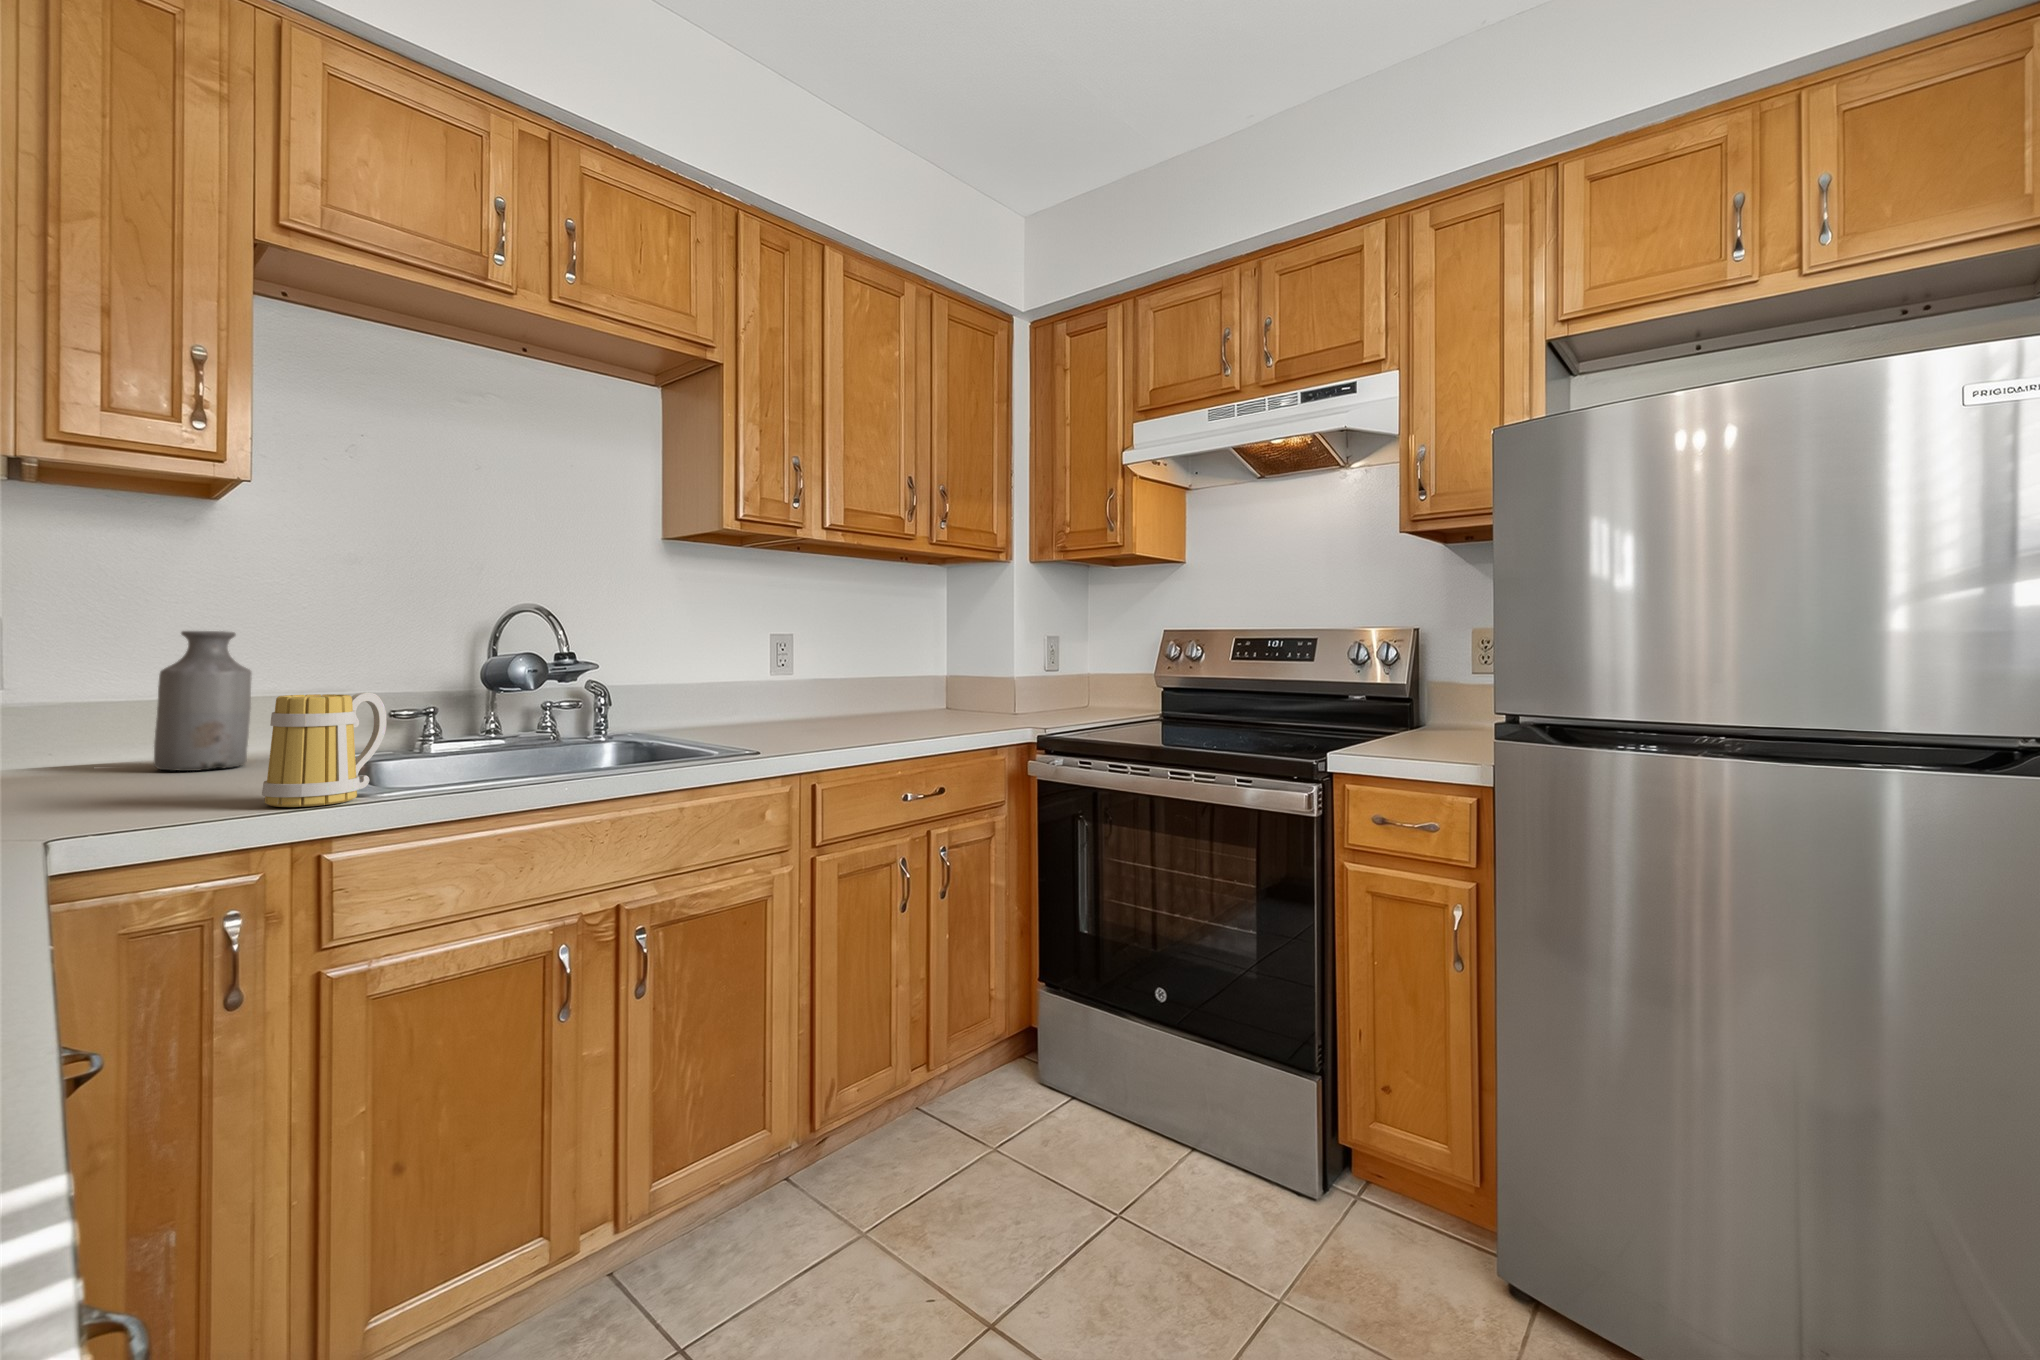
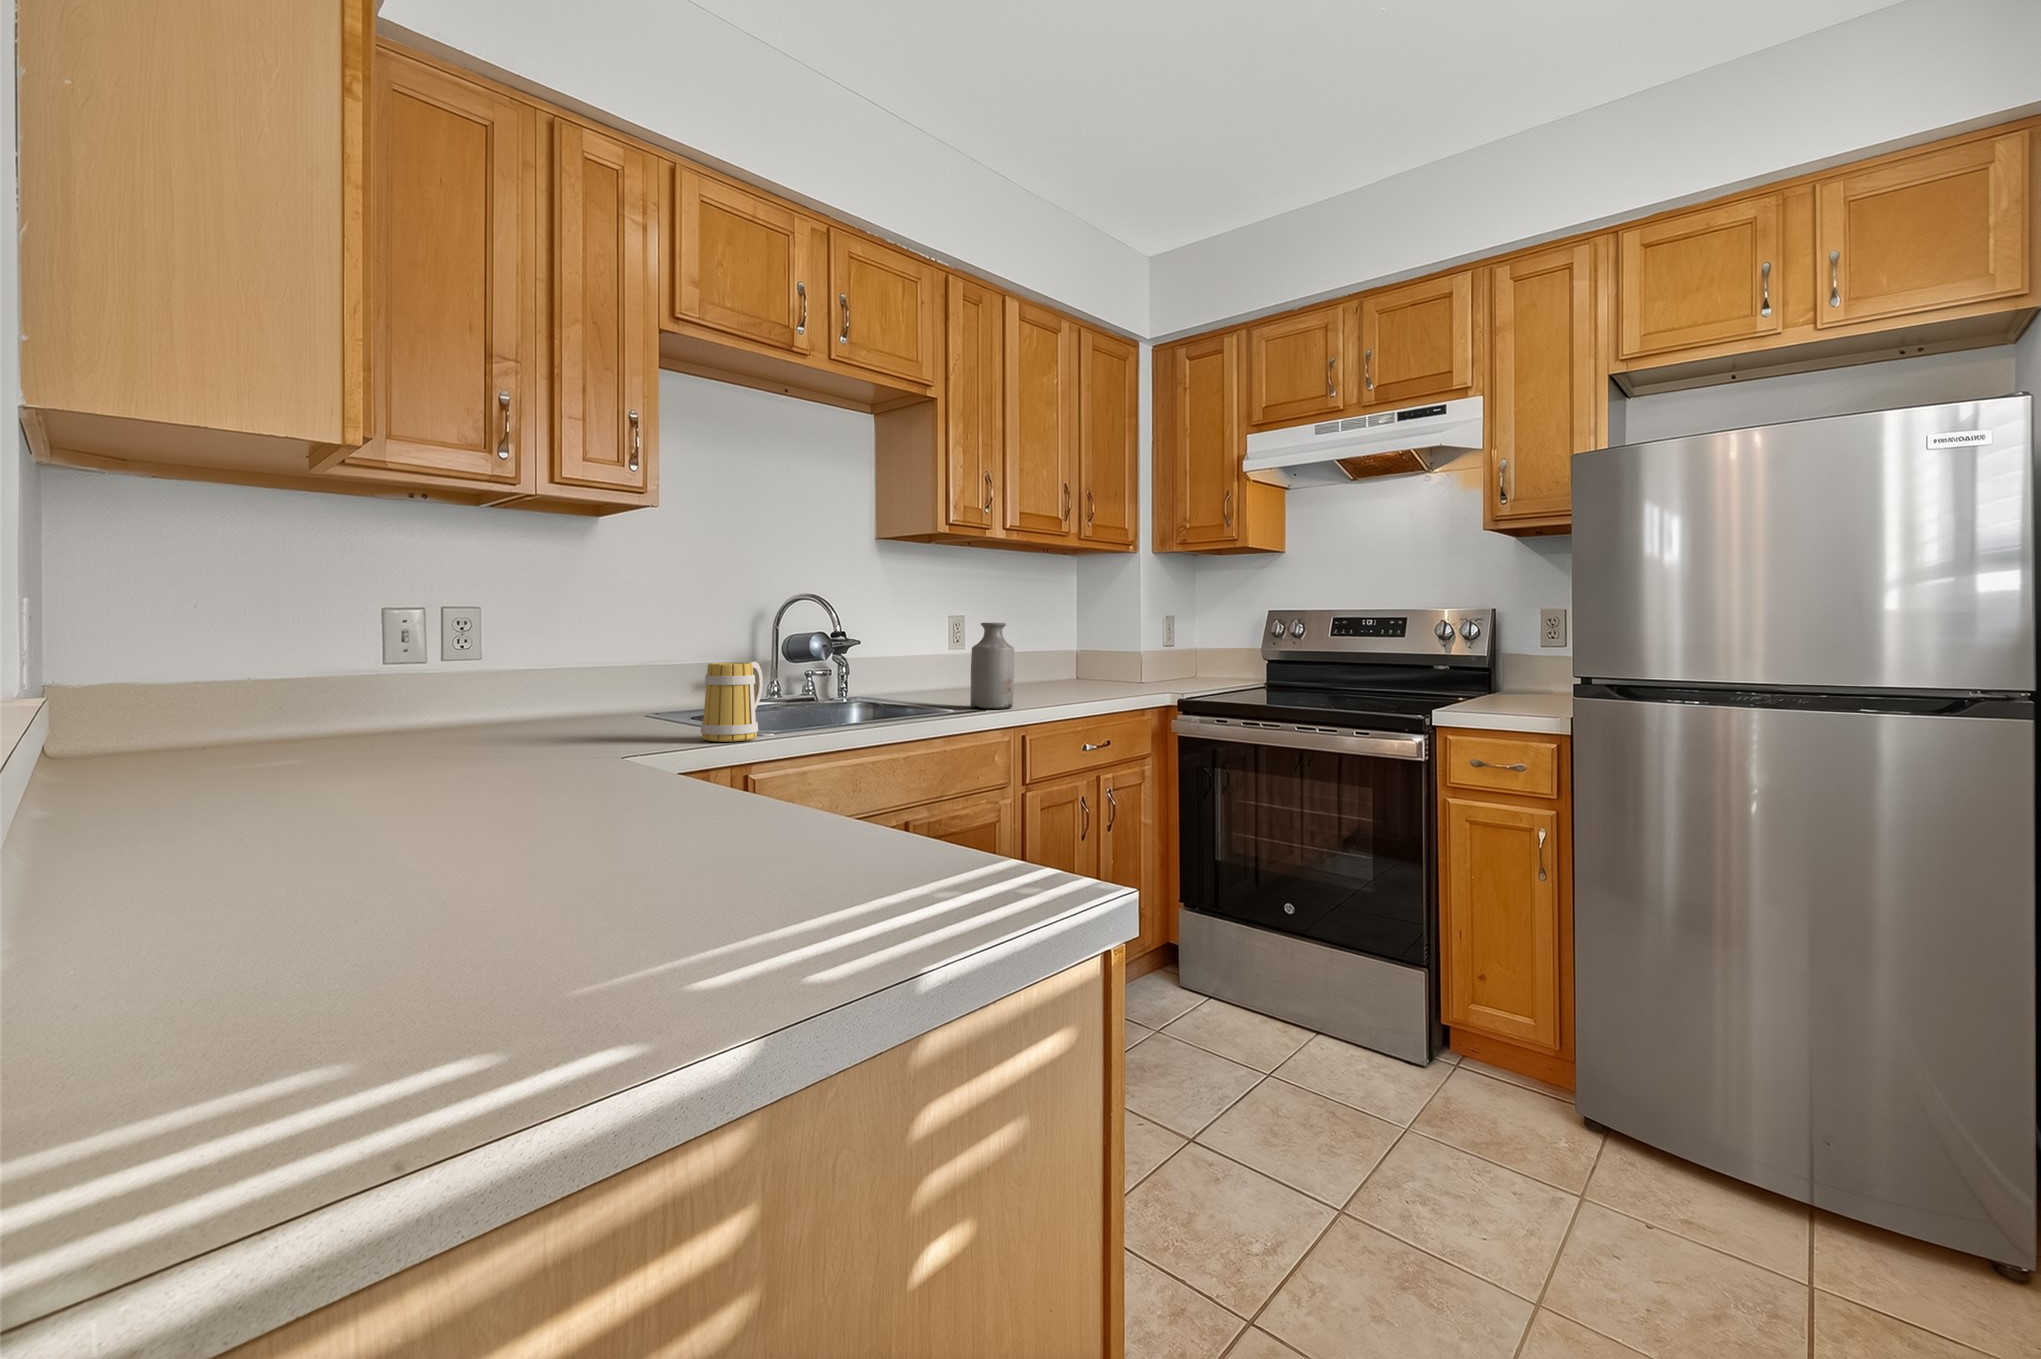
bottle: present [154,631,252,771] -> present [970,623,1014,709]

